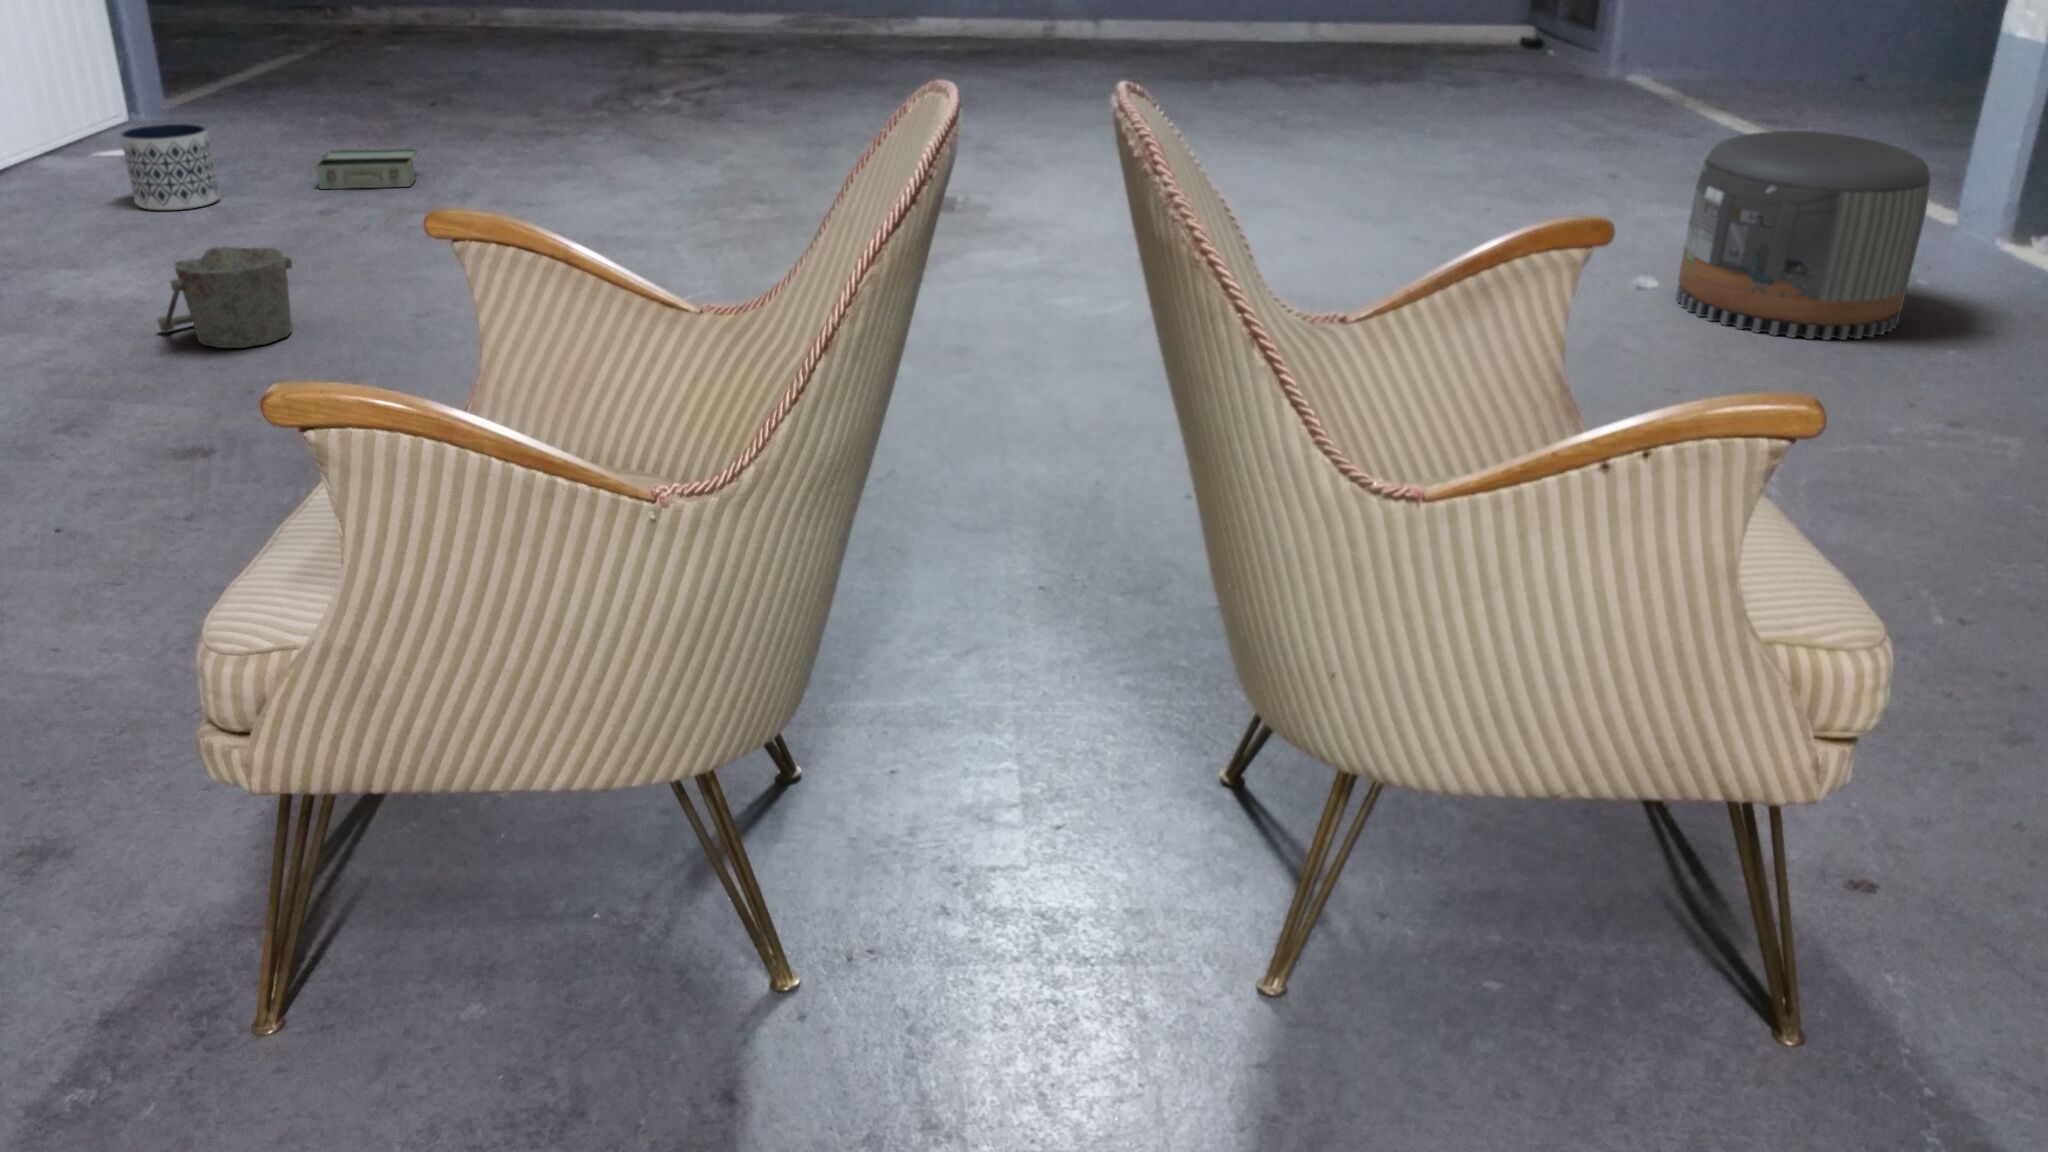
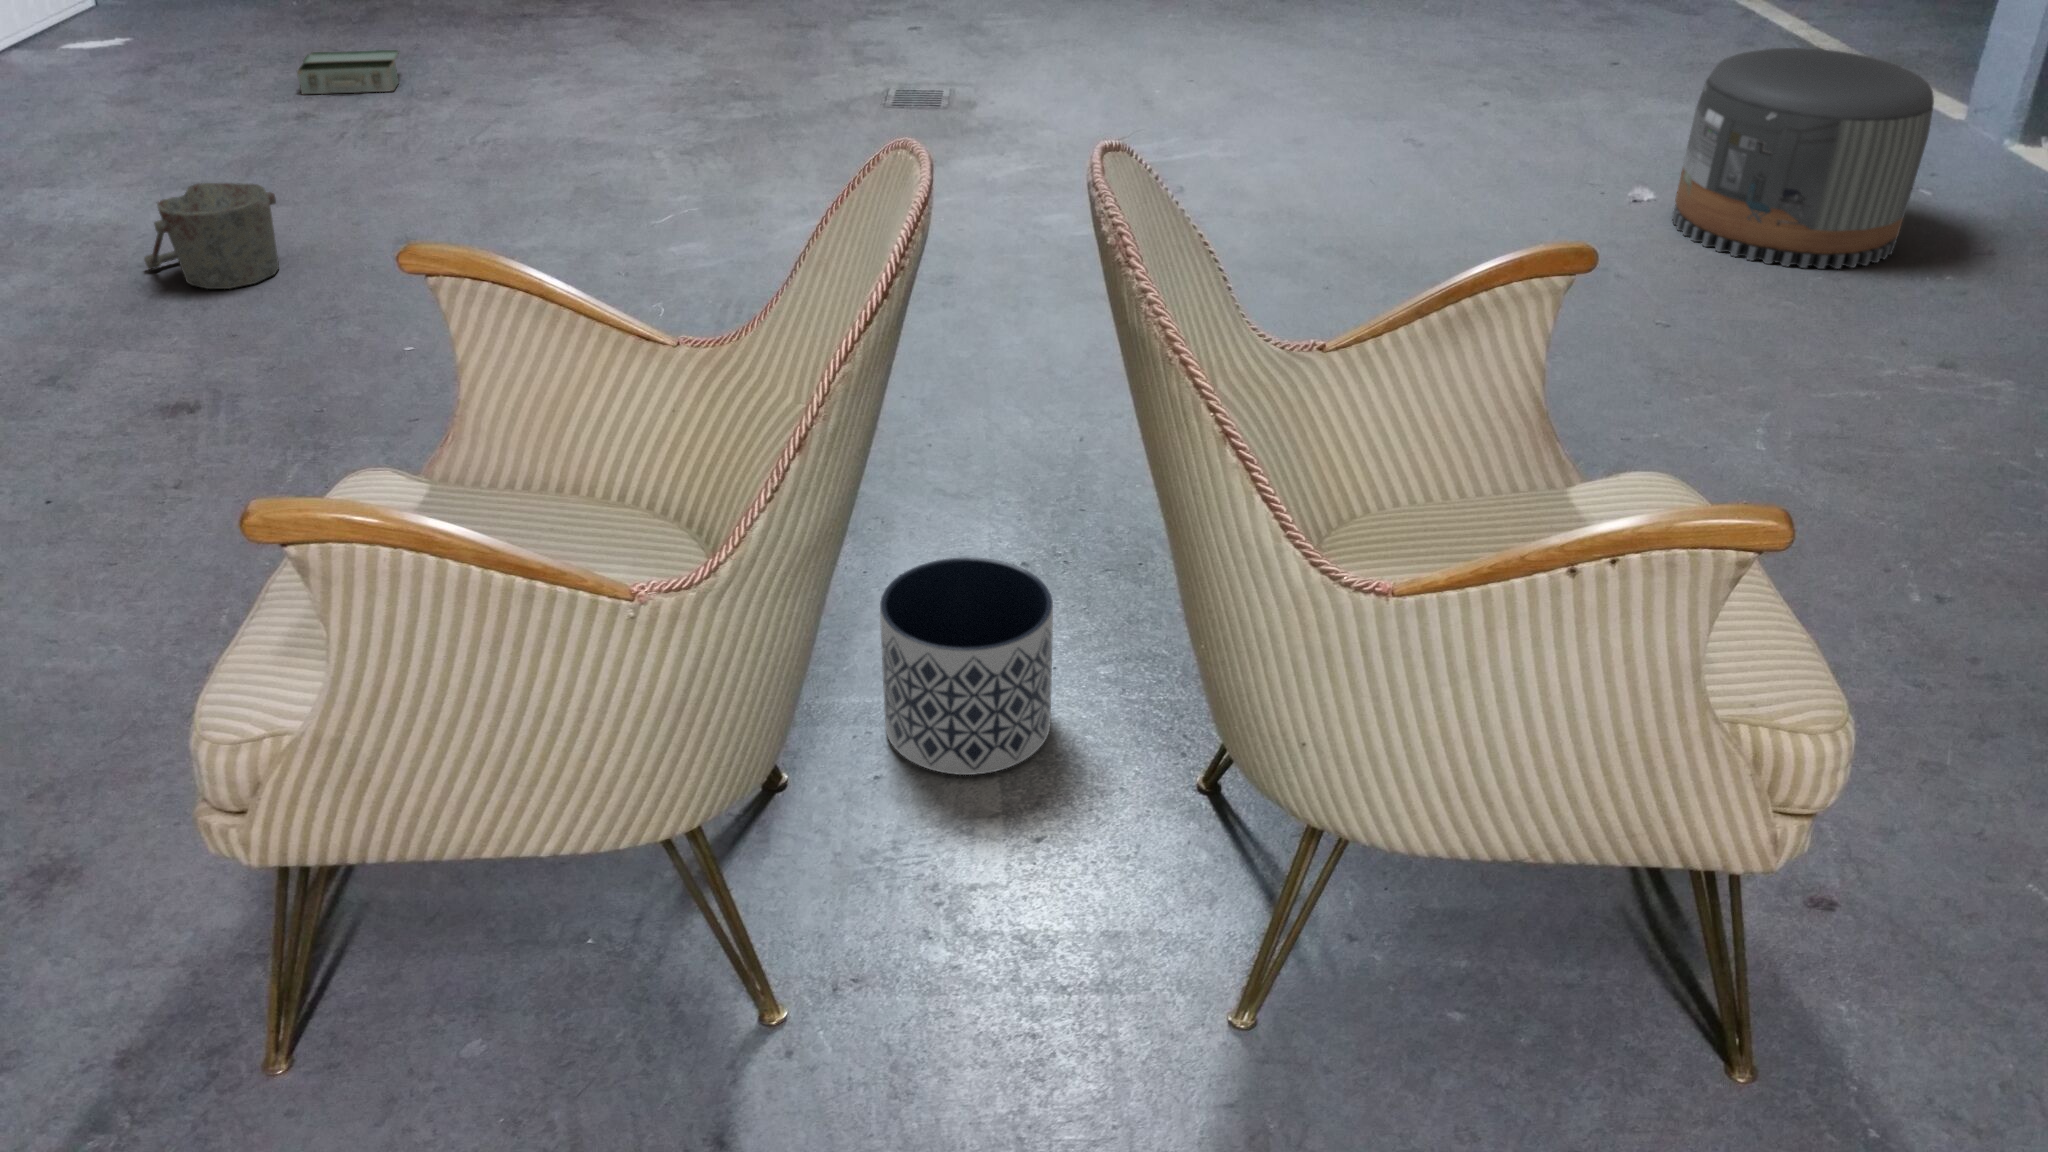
planter: present [120,124,220,210] -> present [880,557,1053,775]

